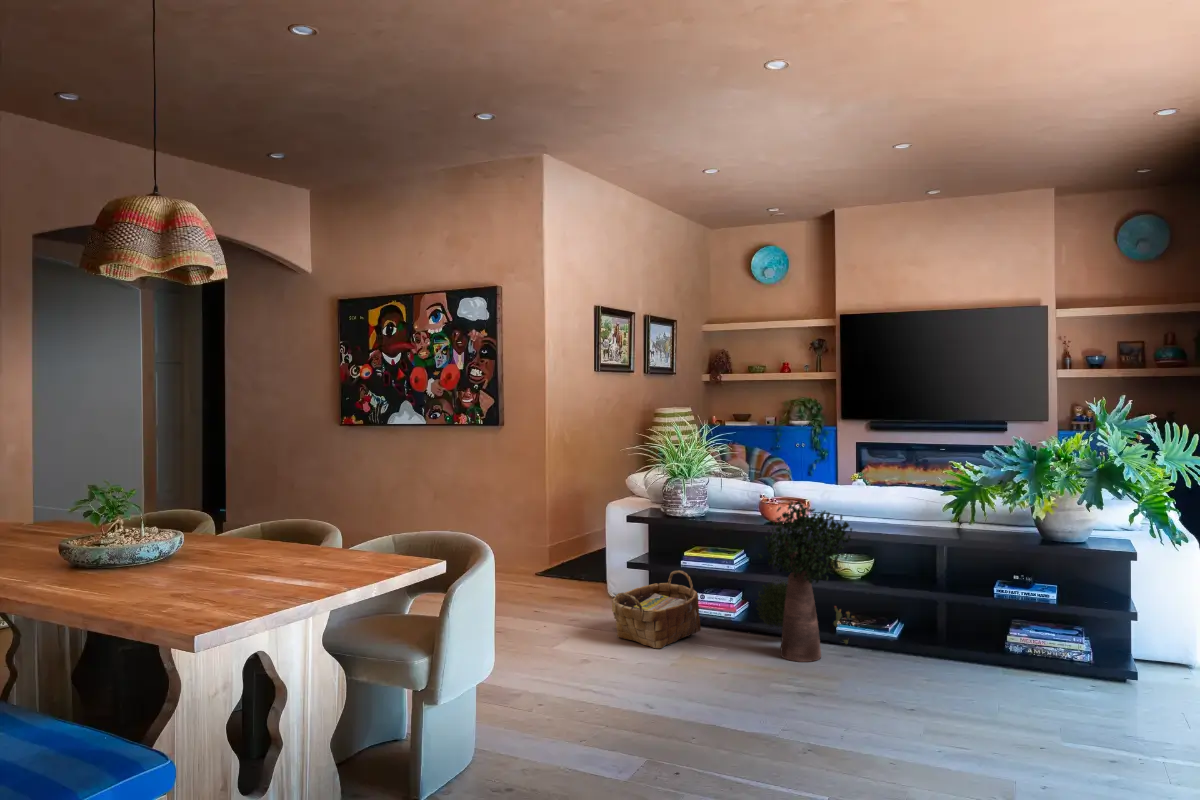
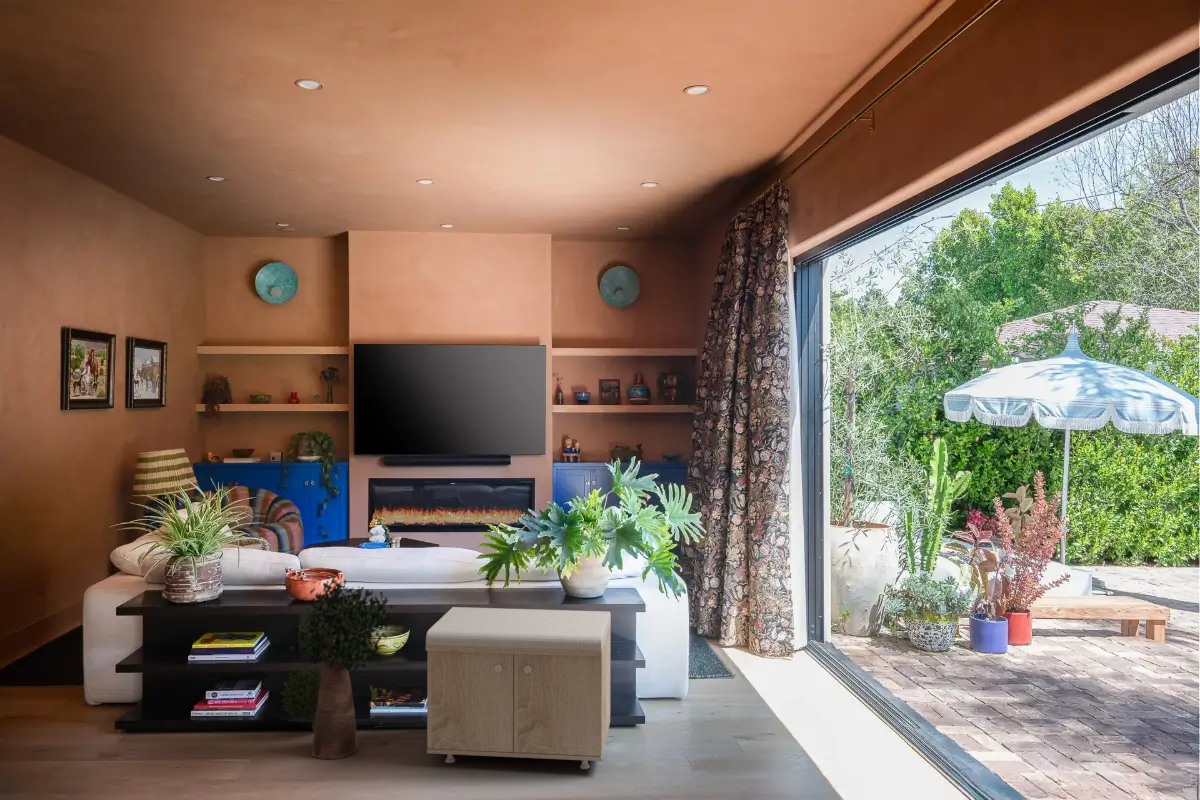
storage bench: none [880,537,1093,711] -> present [426,607,611,769]
woven basket: present [612,570,701,649] -> none [93,669,213,775]

